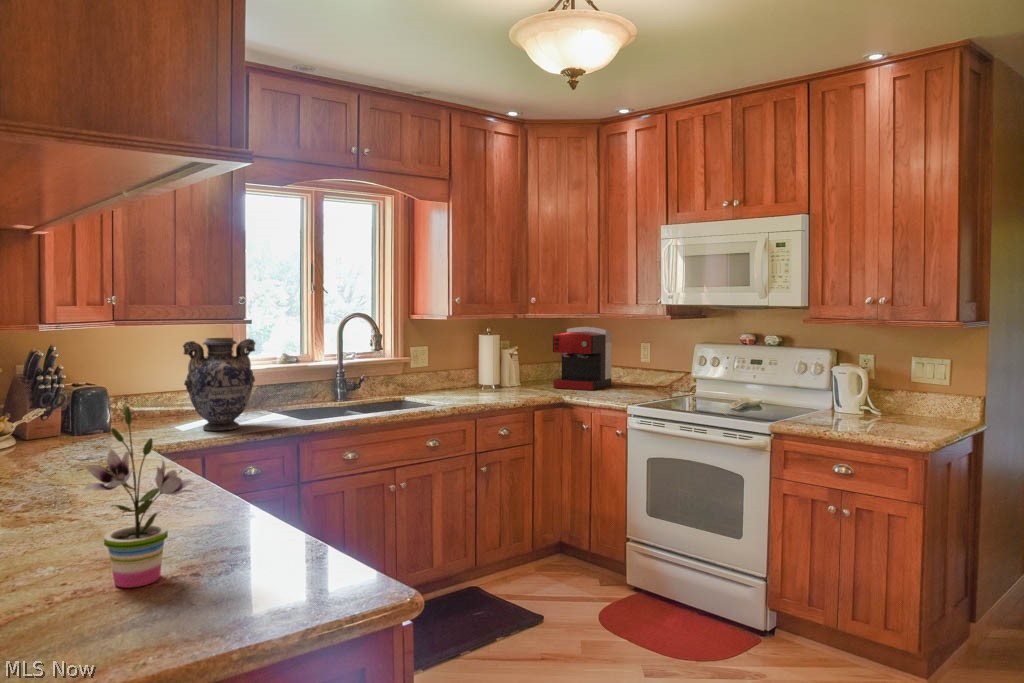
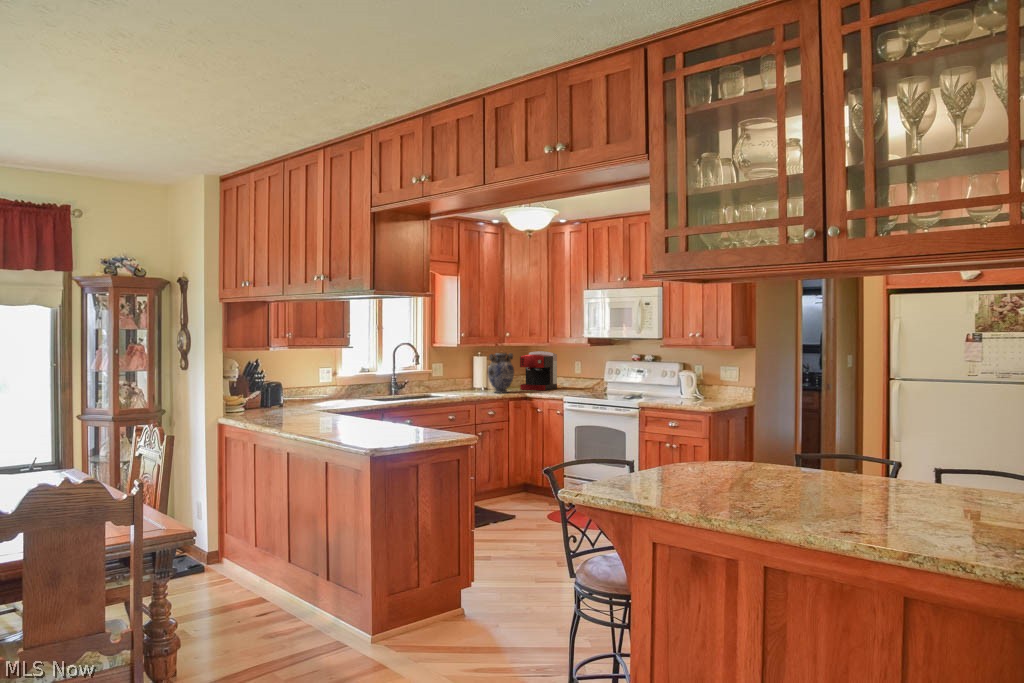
vase: present [183,338,255,431] -> present [488,353,514,393]
potted plant: present [83,407,194,588] -> none [368,374,399,435]

